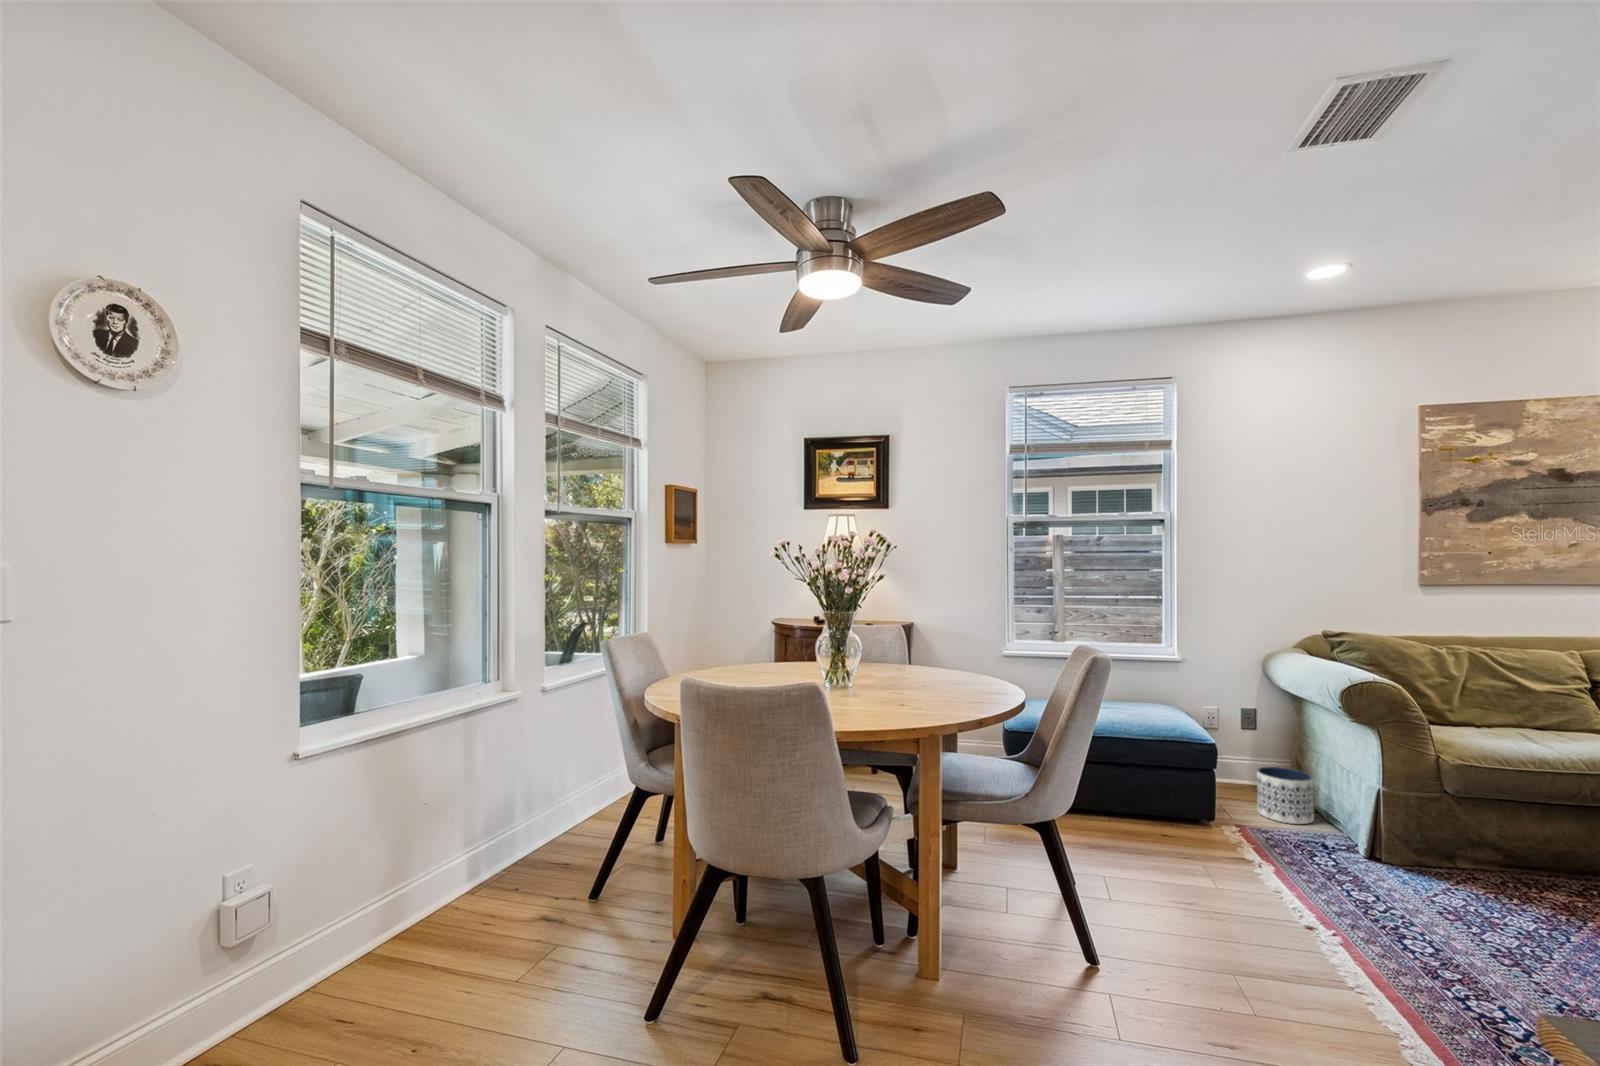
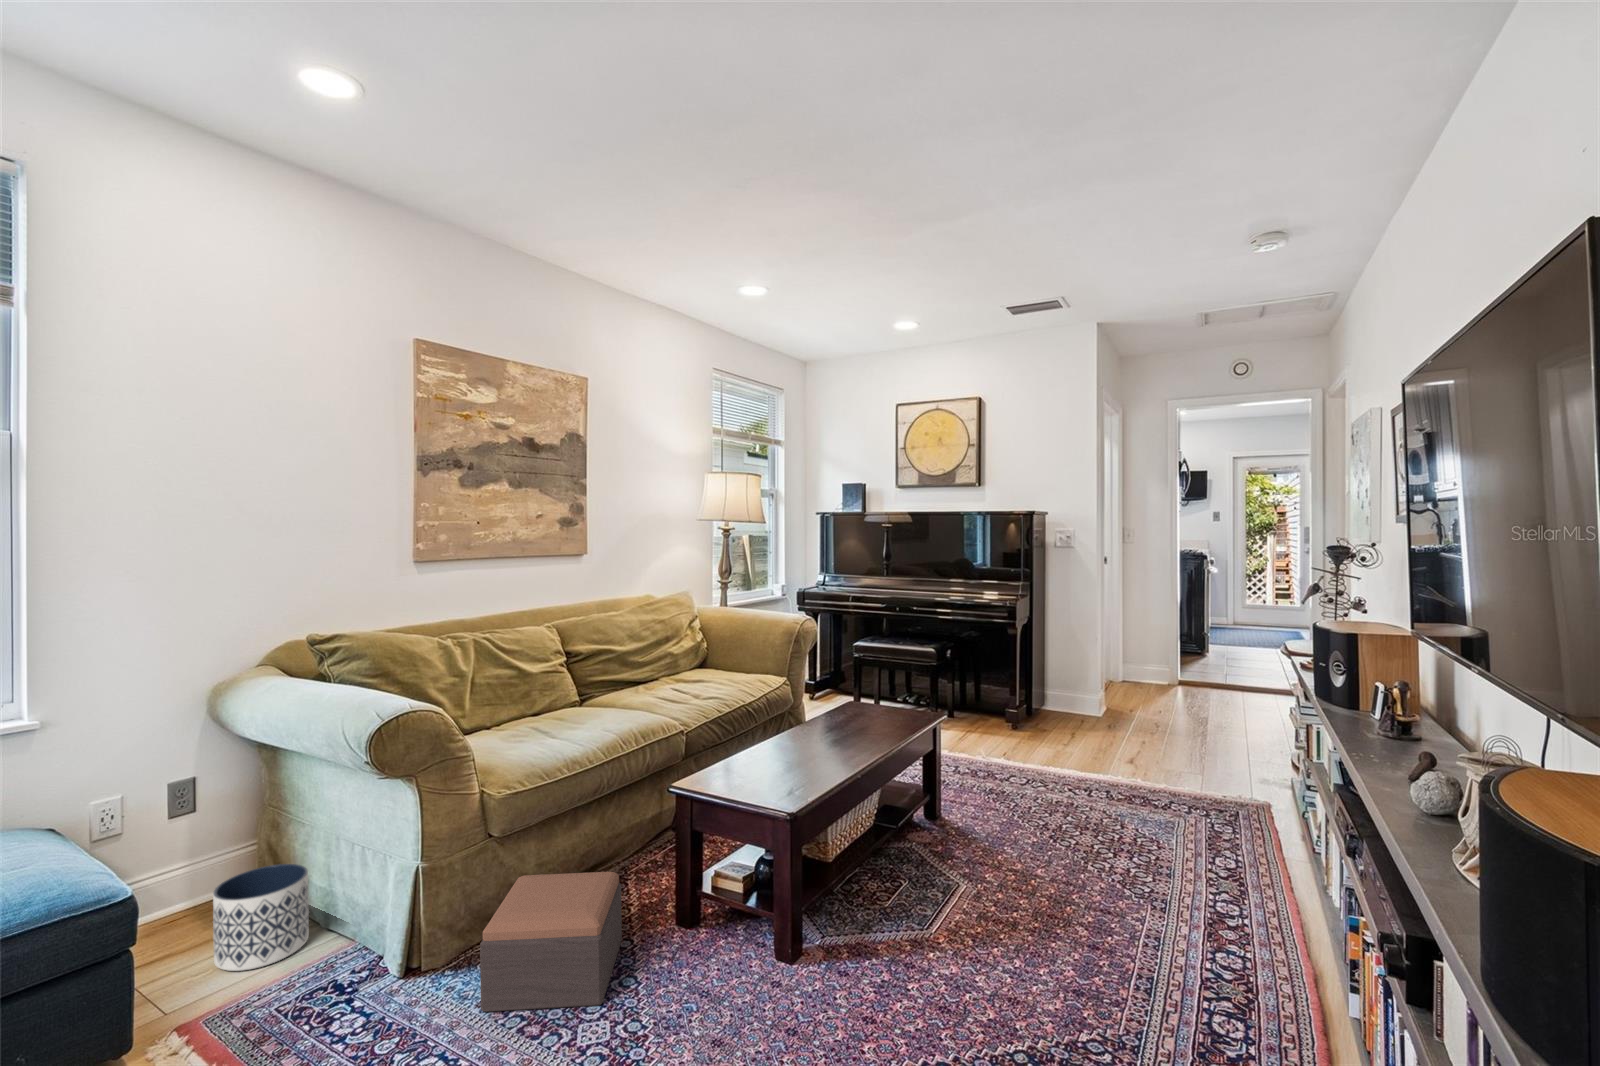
footstool: none [1407,829,1565,935] -> present [480,872,622,1012]

